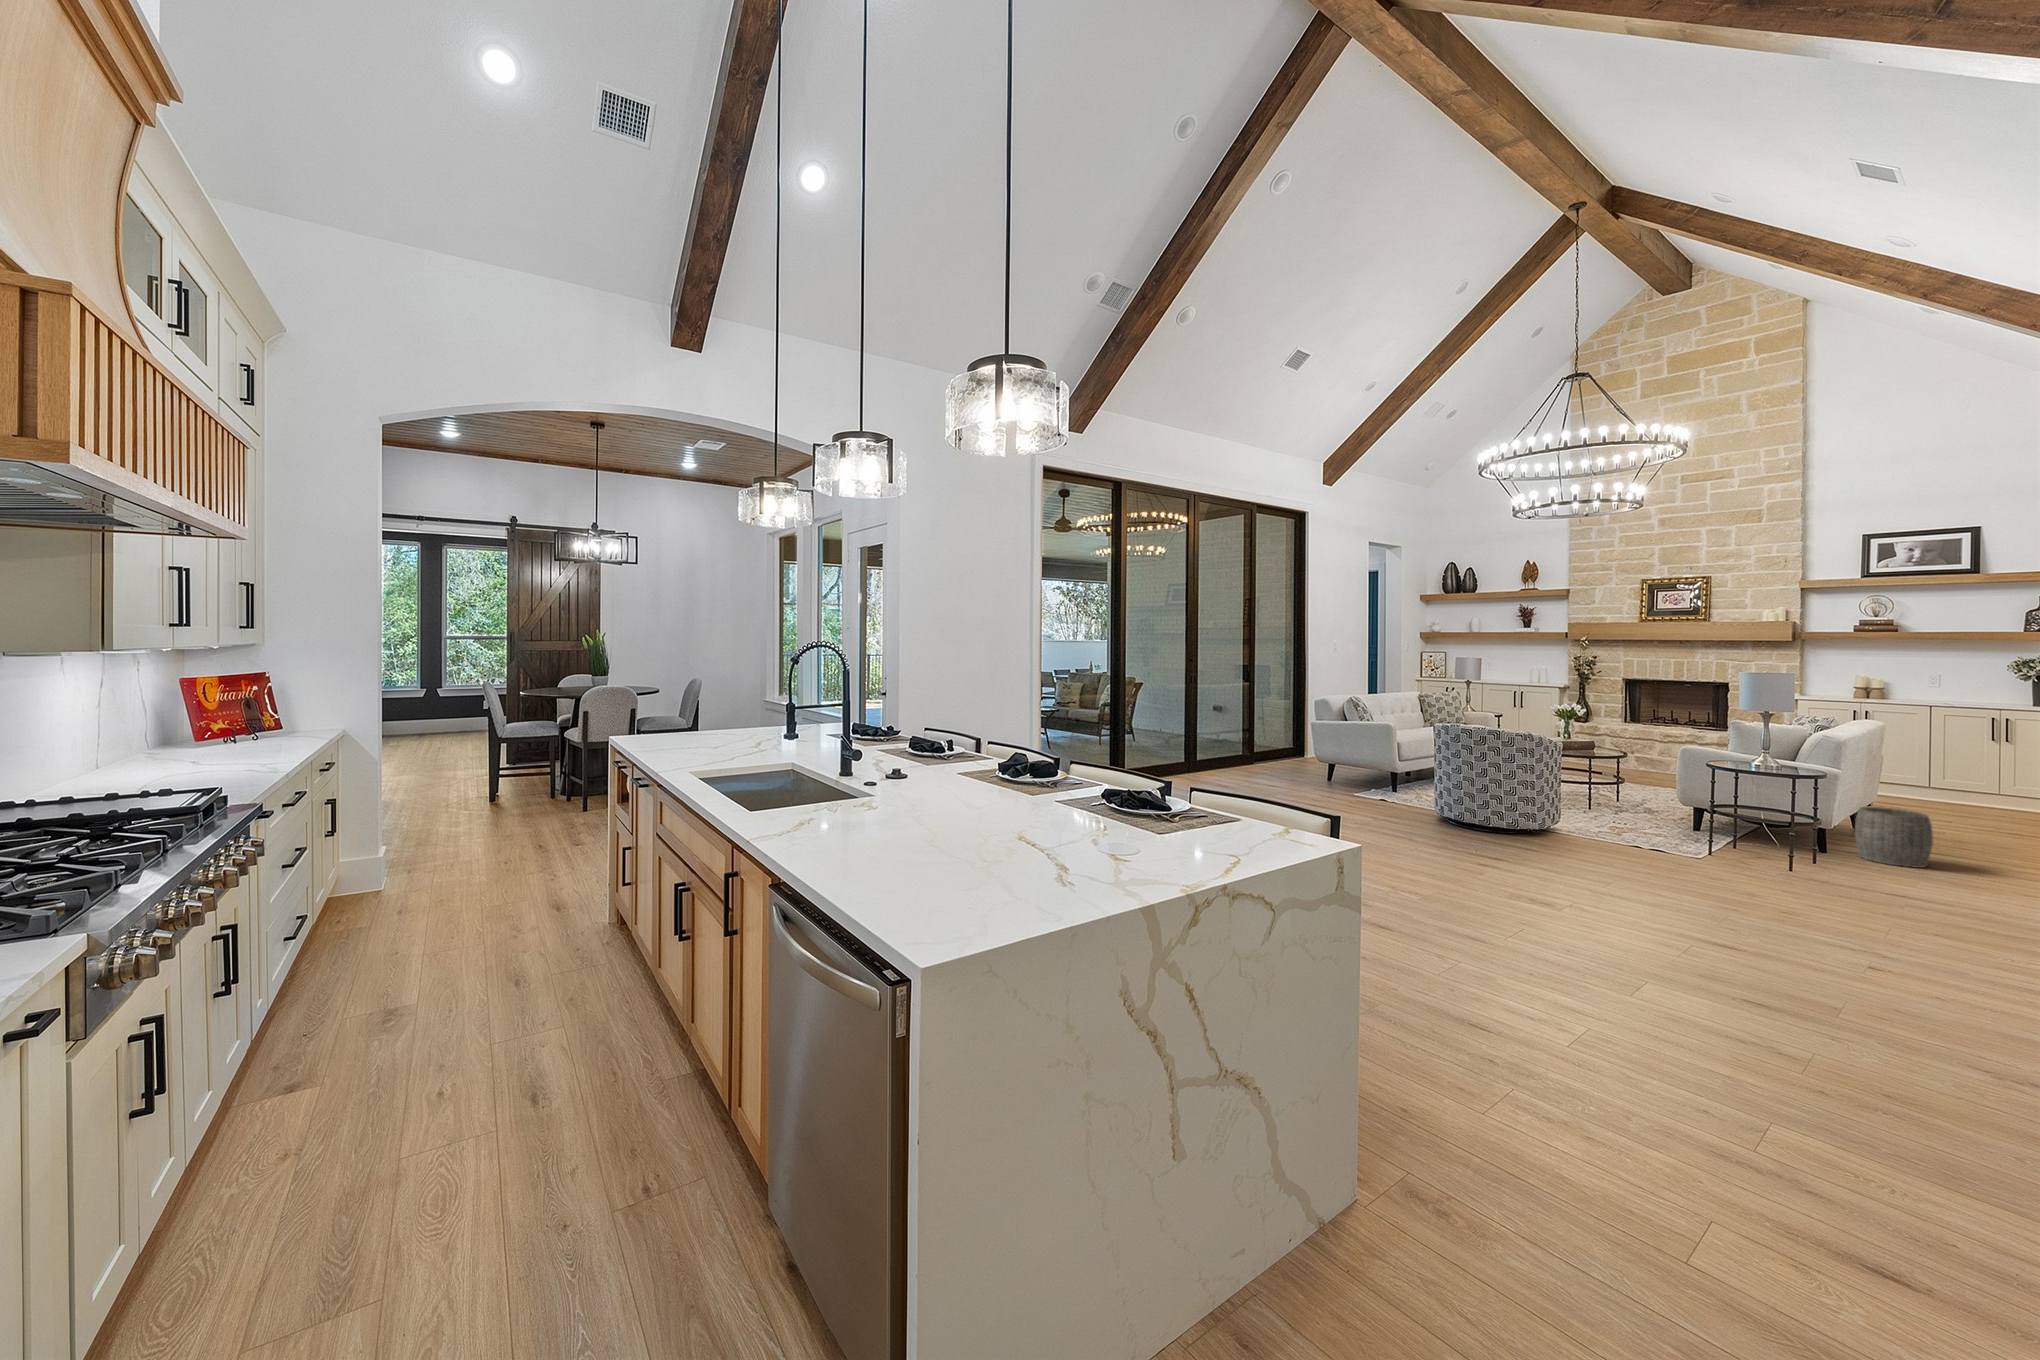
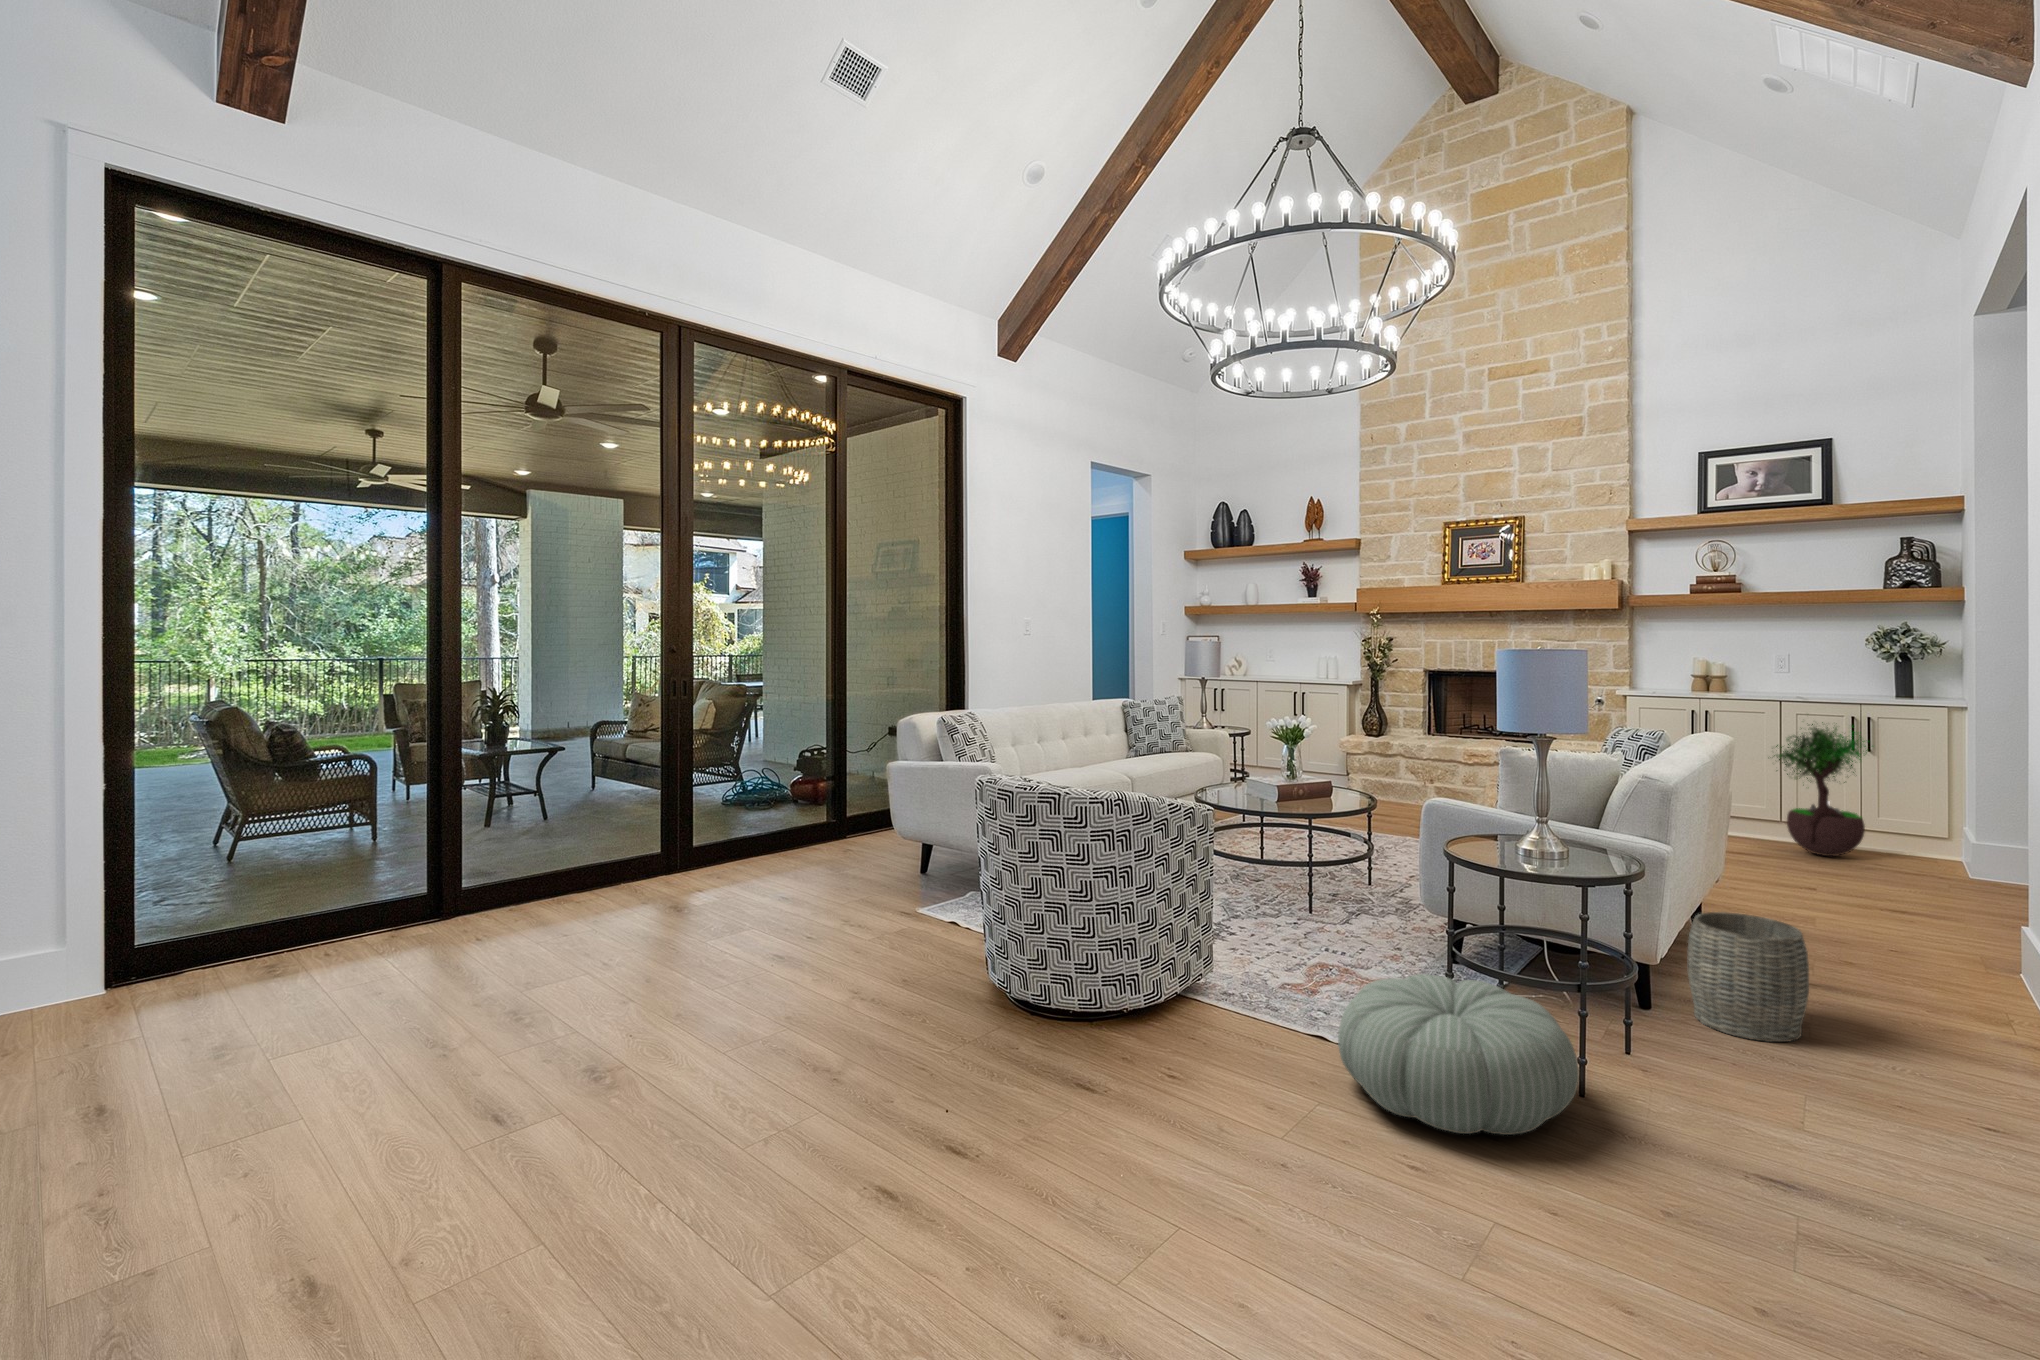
potted tree: none [1918,713,2008,808] -> present [1774,722,1867,856]
pouf: none [1661,818,1797,876] -> present [1338,974,1579,1135]

